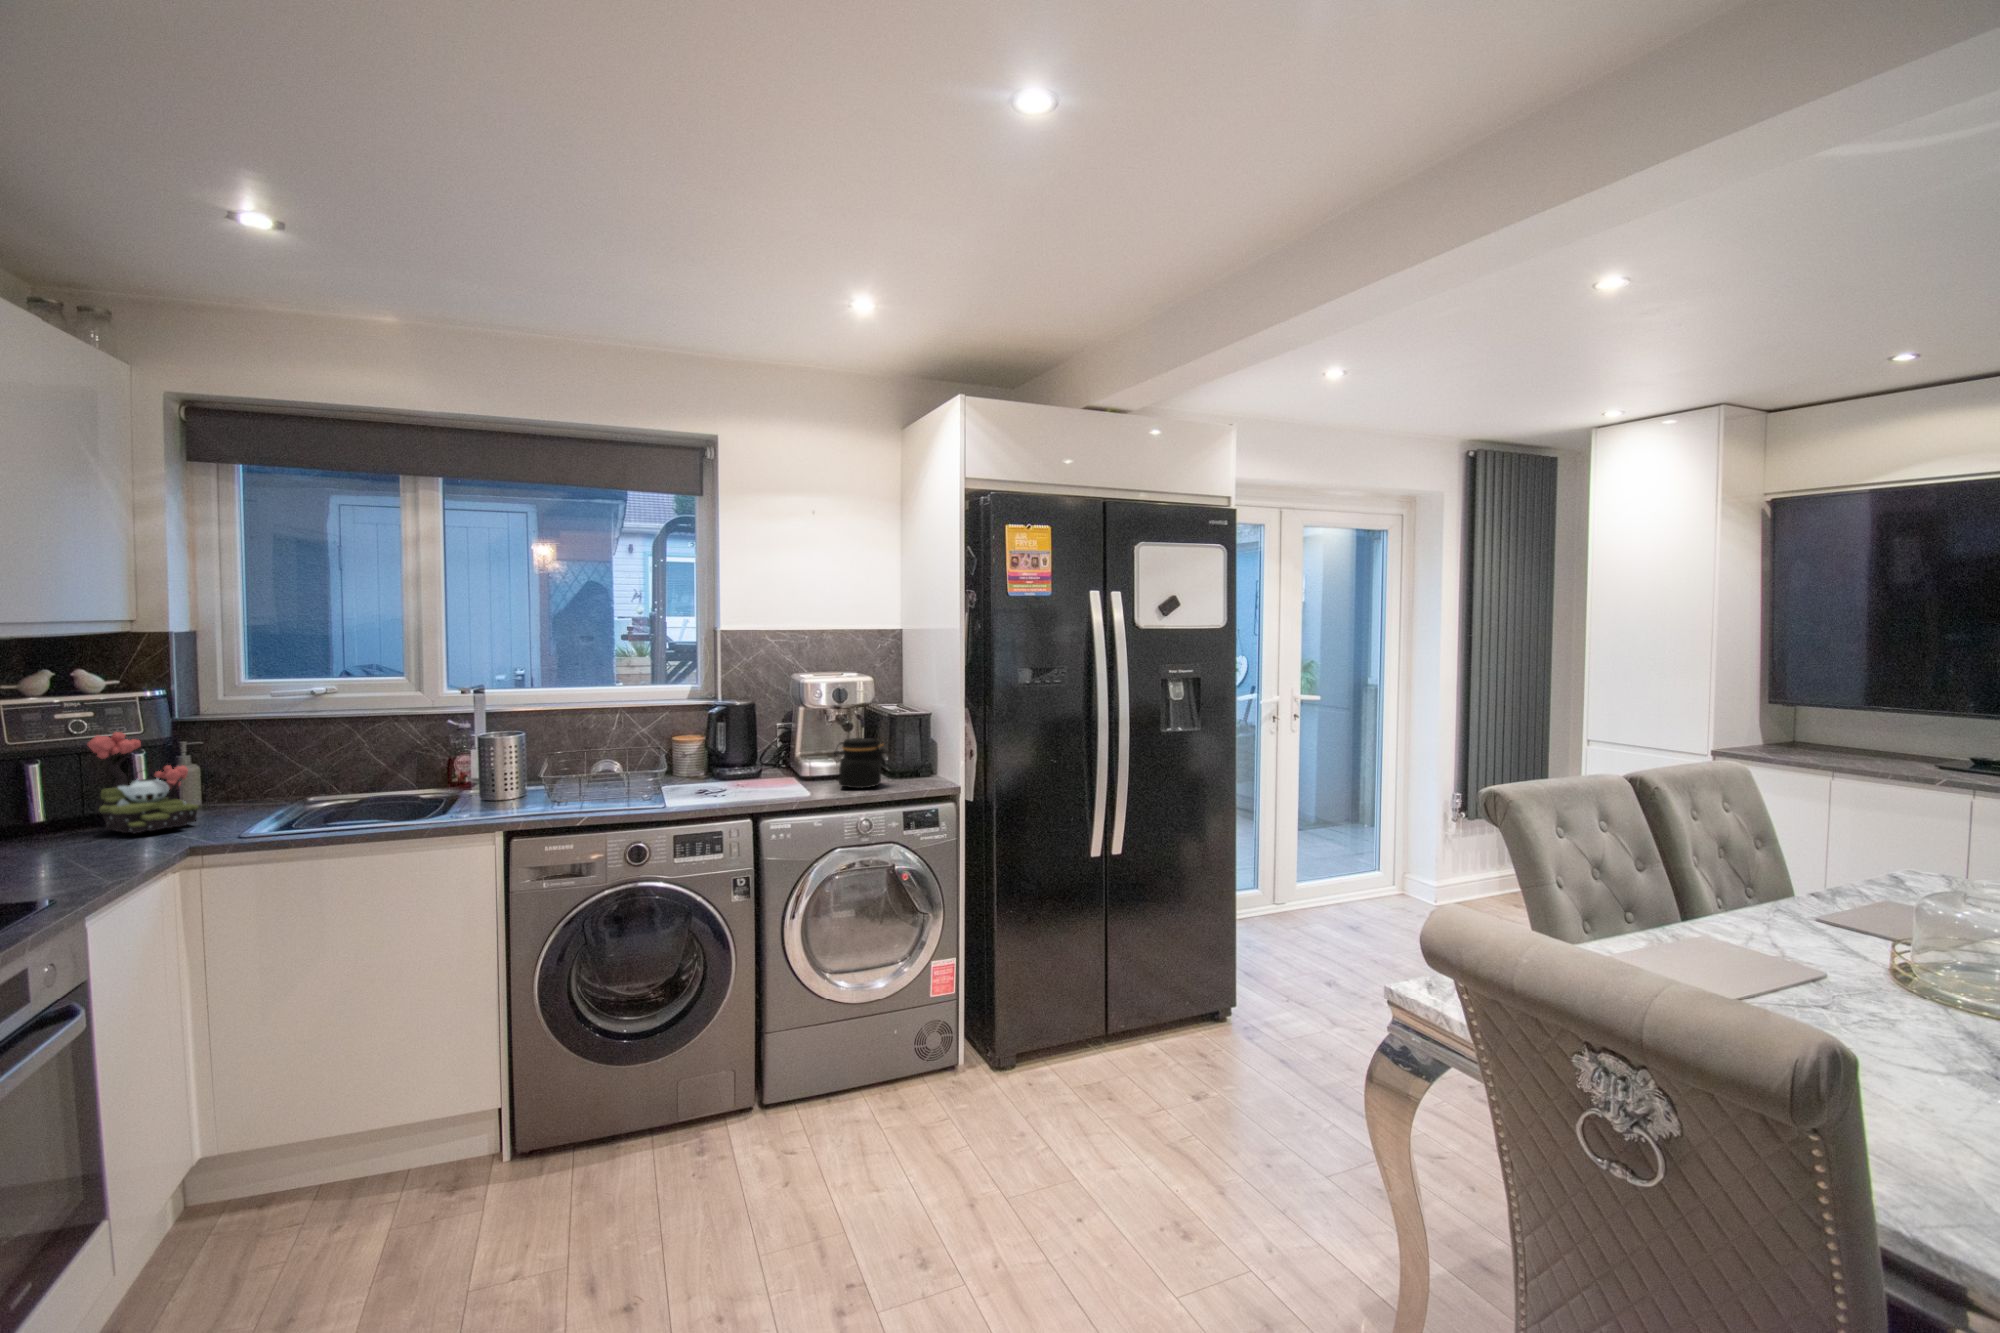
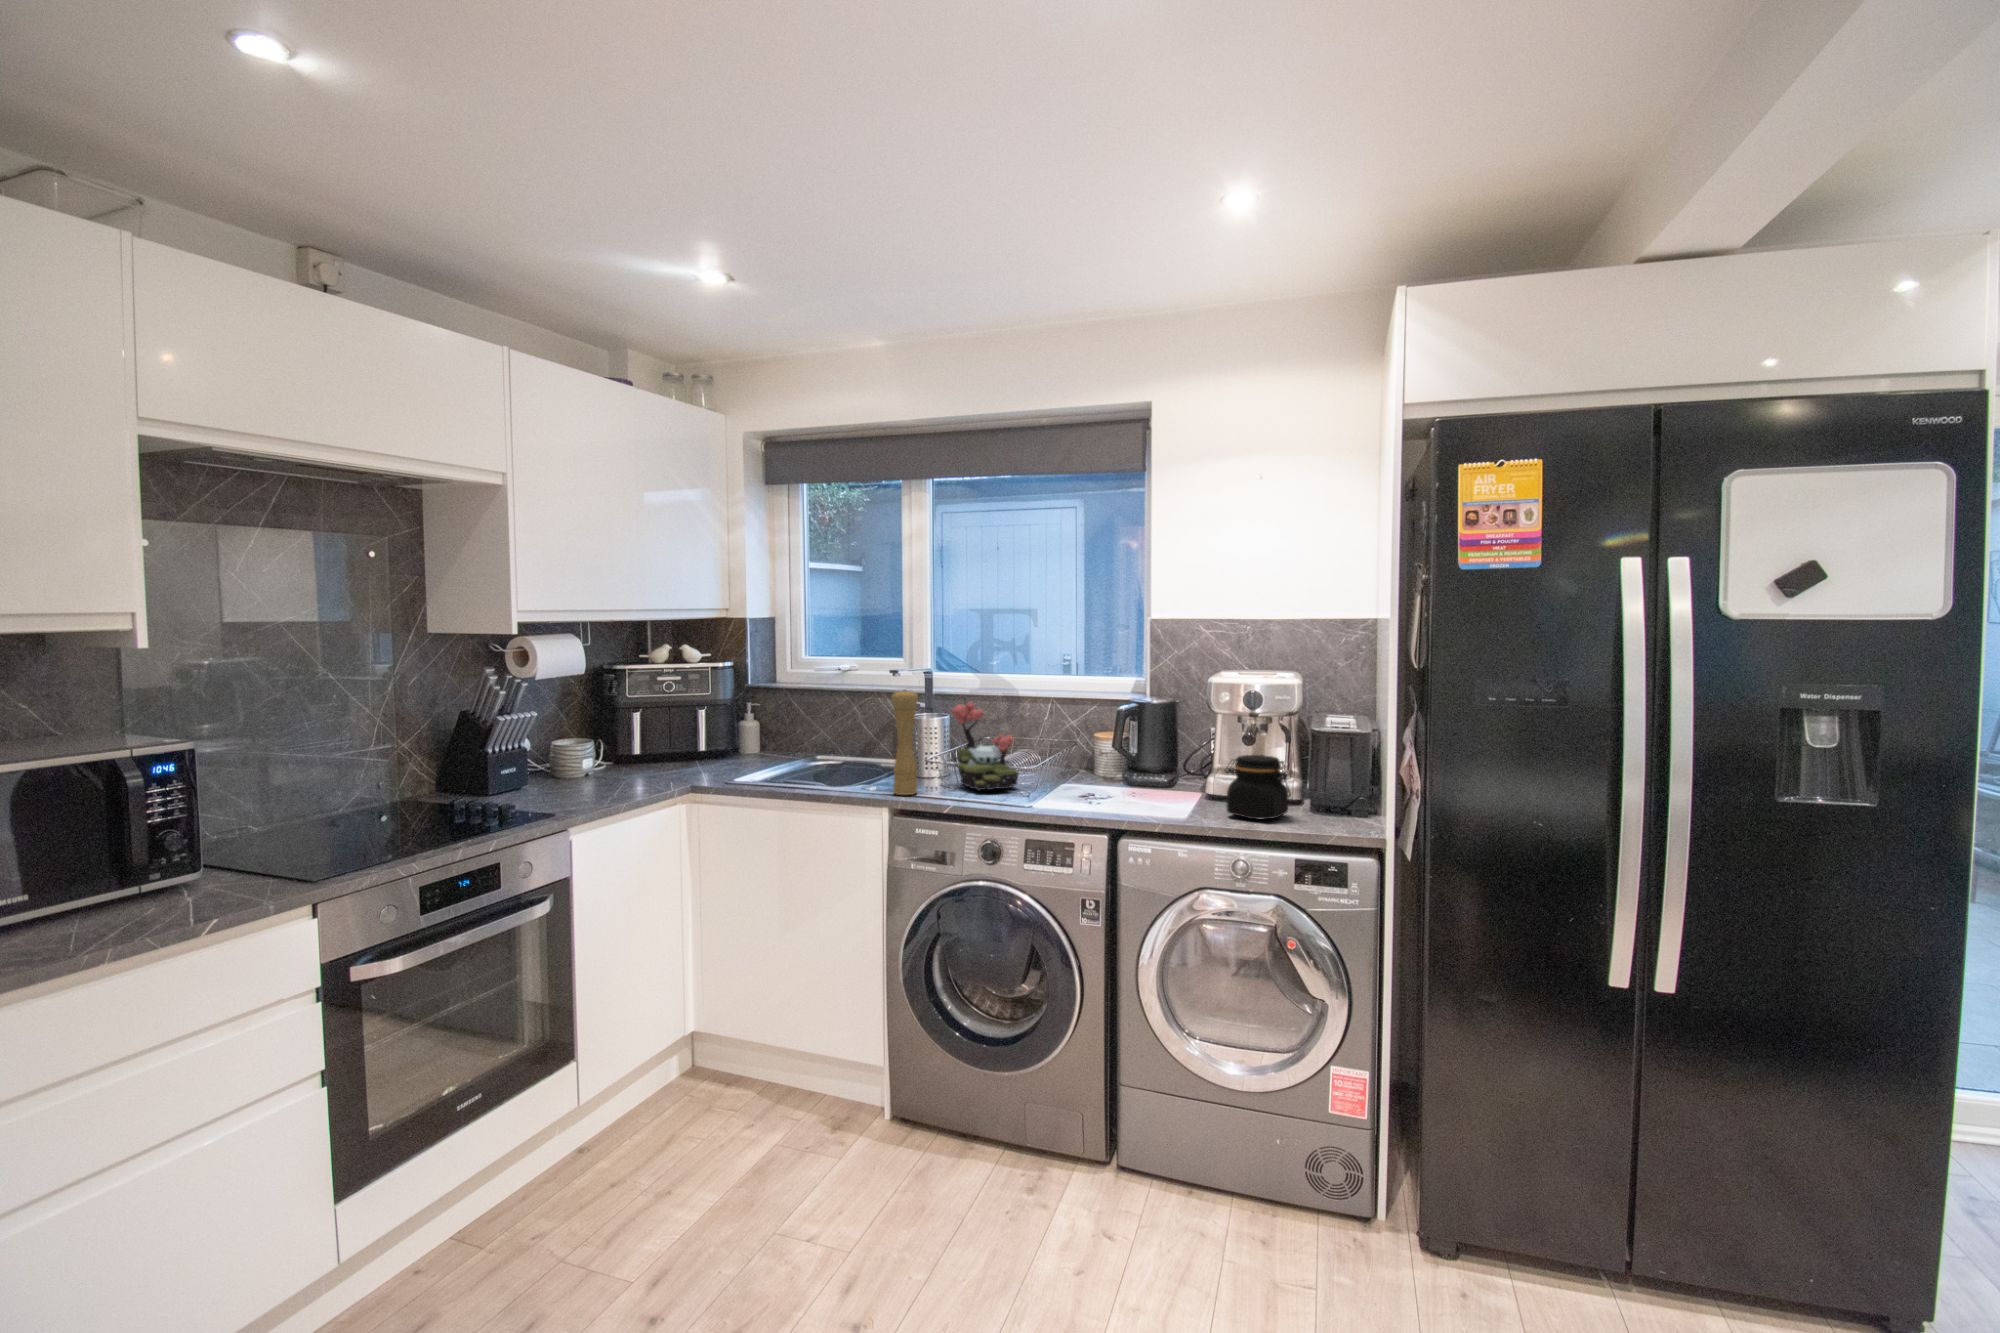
pepper mill: none [496,705,529,815] -> present [892,690,918,795]
plant: present [88,732,199,833] -> present [952,702,1019,791]

